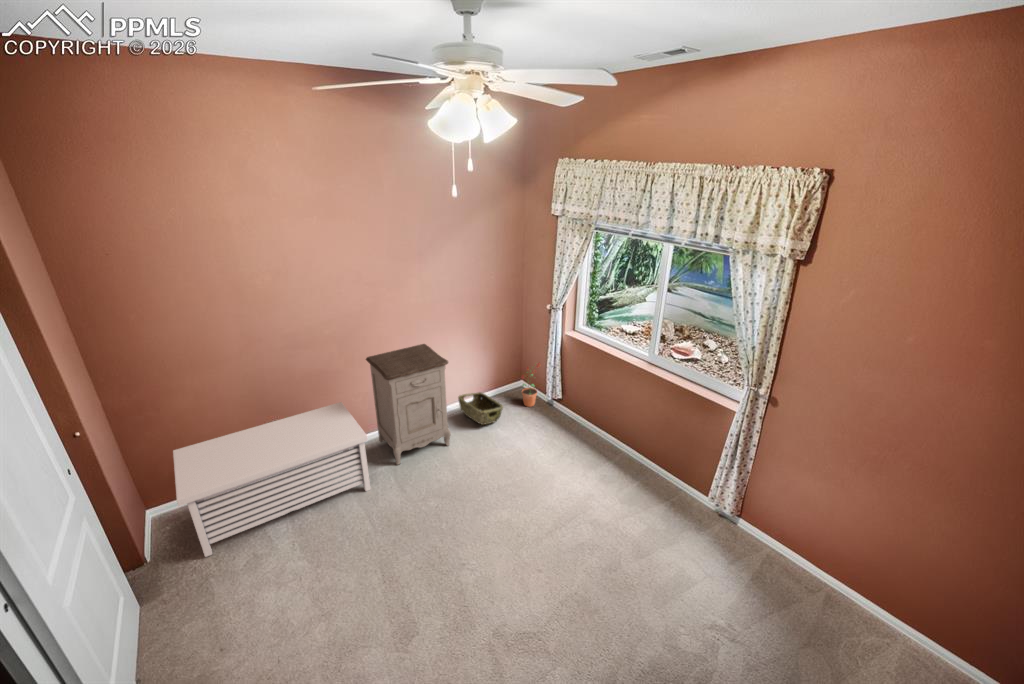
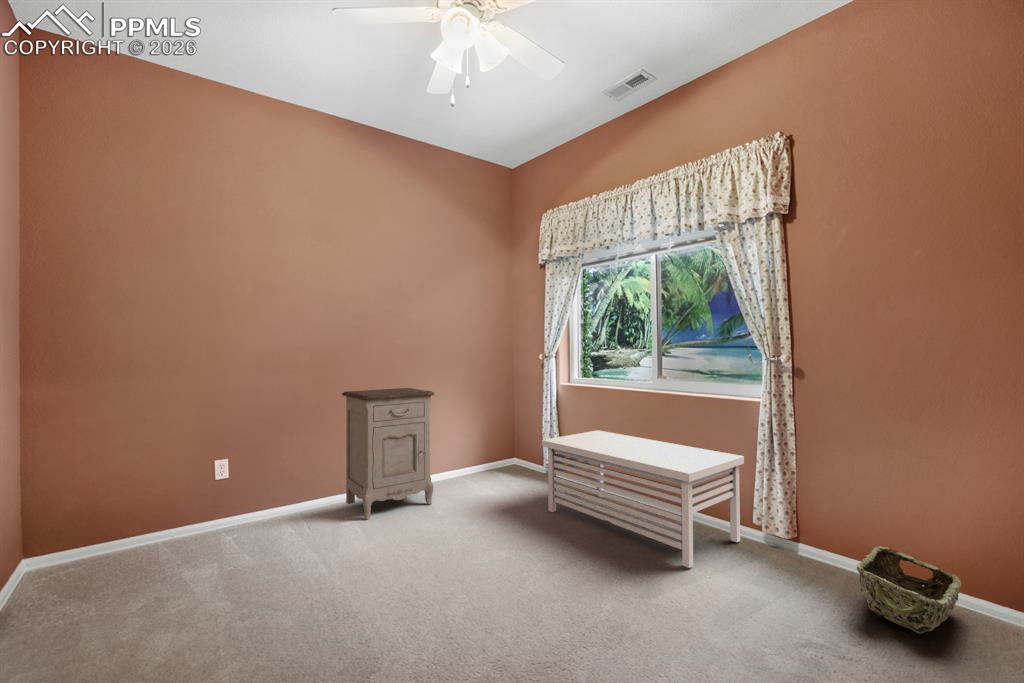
potted plant: present [521,363,540,407] -> none [514,422,537,476]
woven basket: present [458,392,503,425] -> present [856,546,961,634]
storage bench: present [173,402,371,557] -> present [542,430,744,568]

